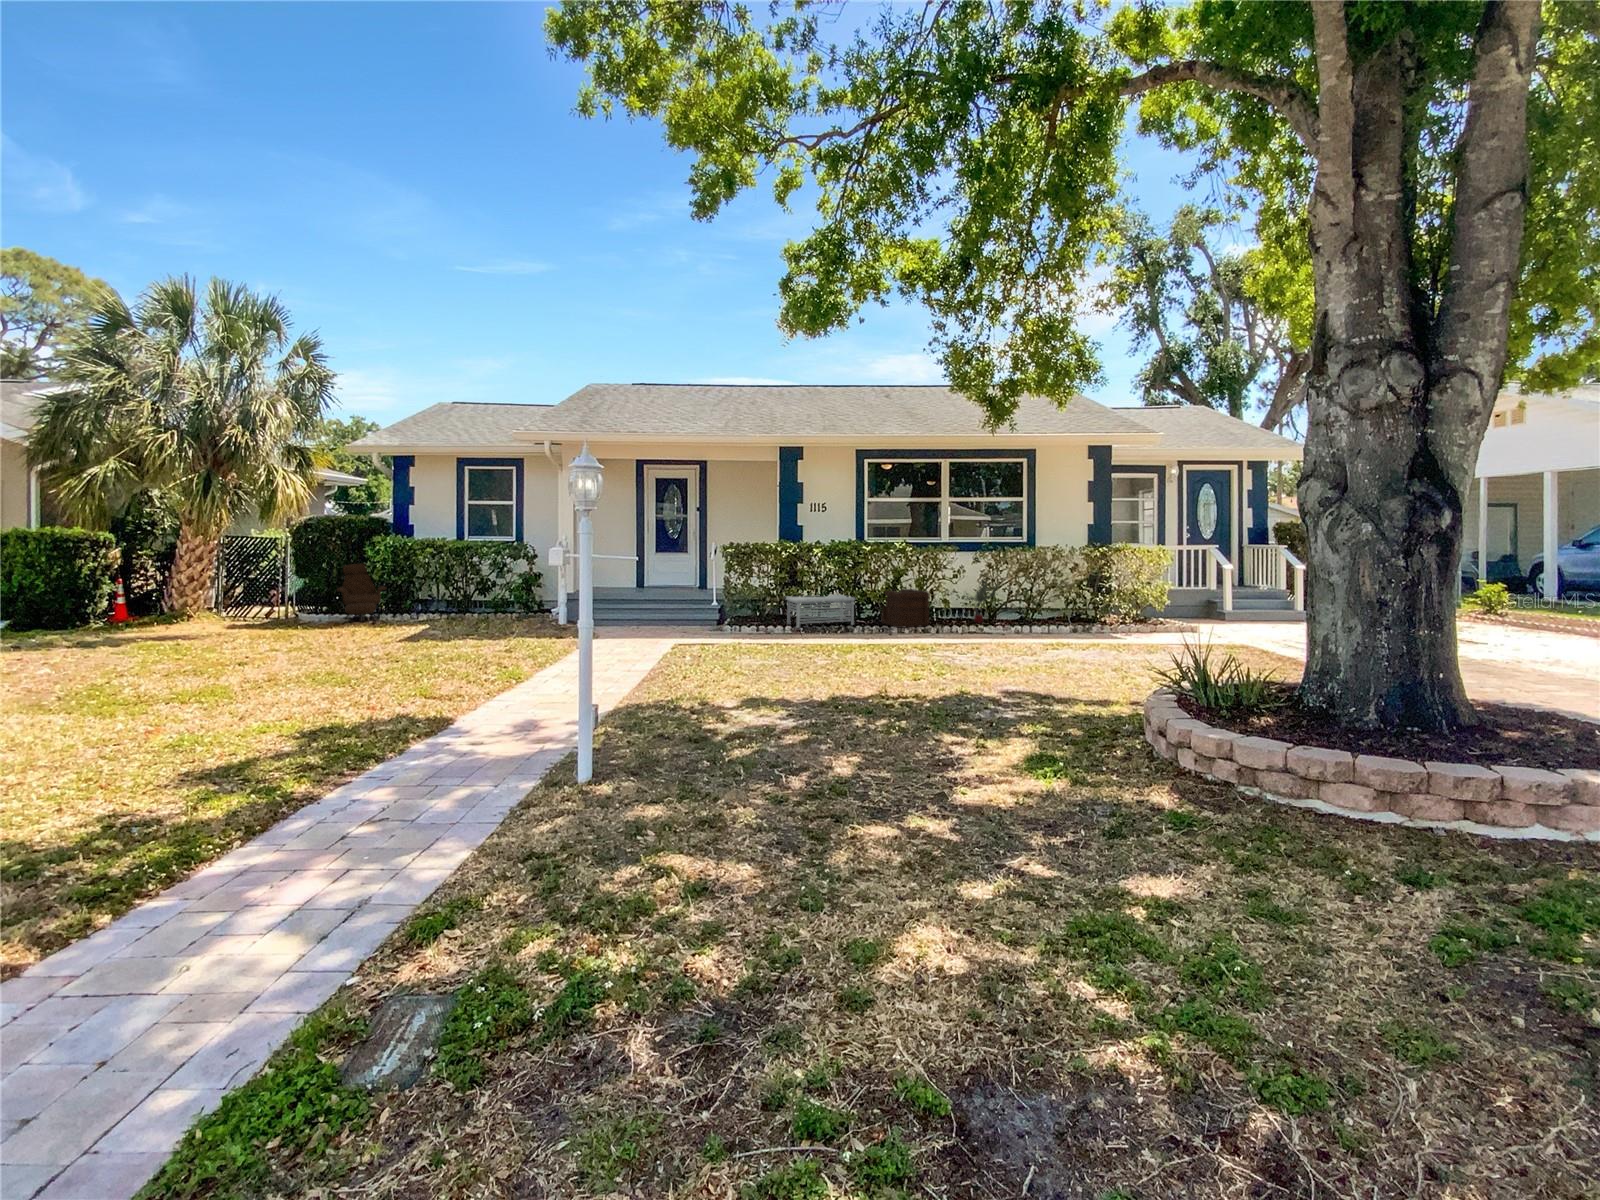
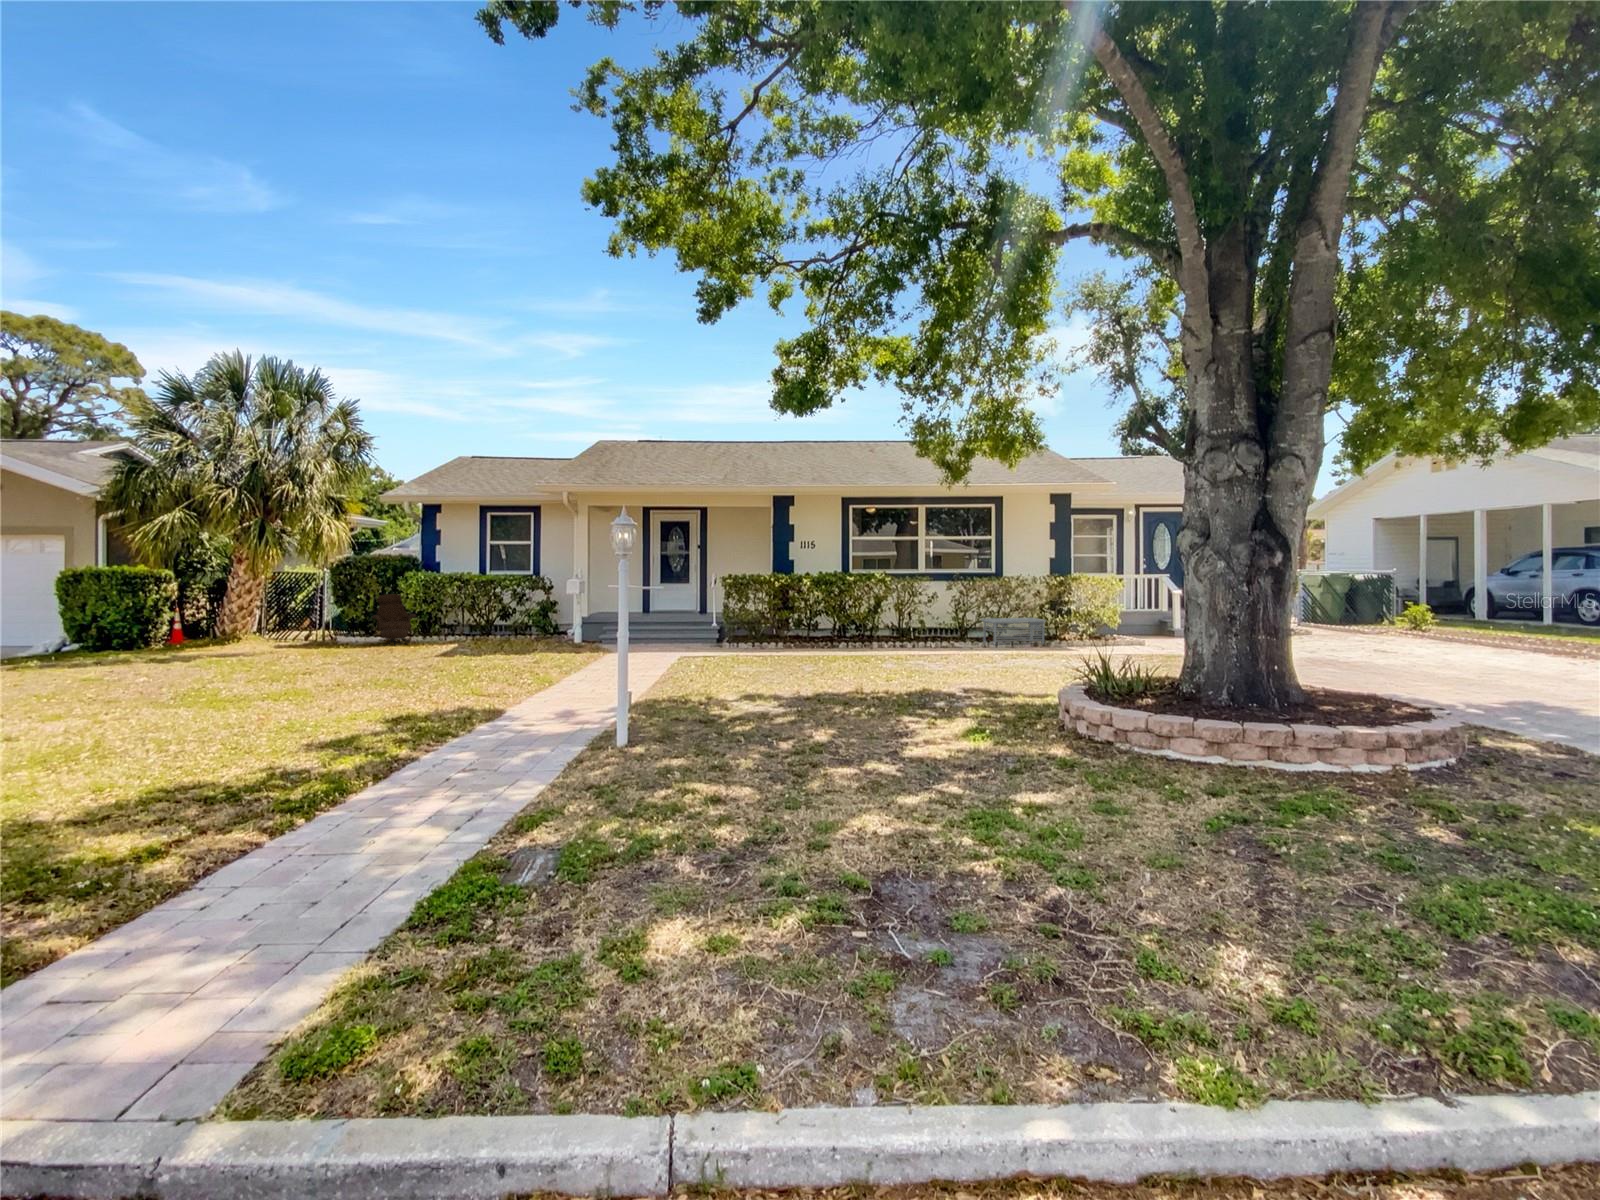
potted tree: present [963,580,997,623] -> none [934,603,968,643]
wooden crate: present [881,589,930,628] -> none [864,613,906,647]
storage bench: present [786,595,855,628] -> present [982,618,1045,645]

